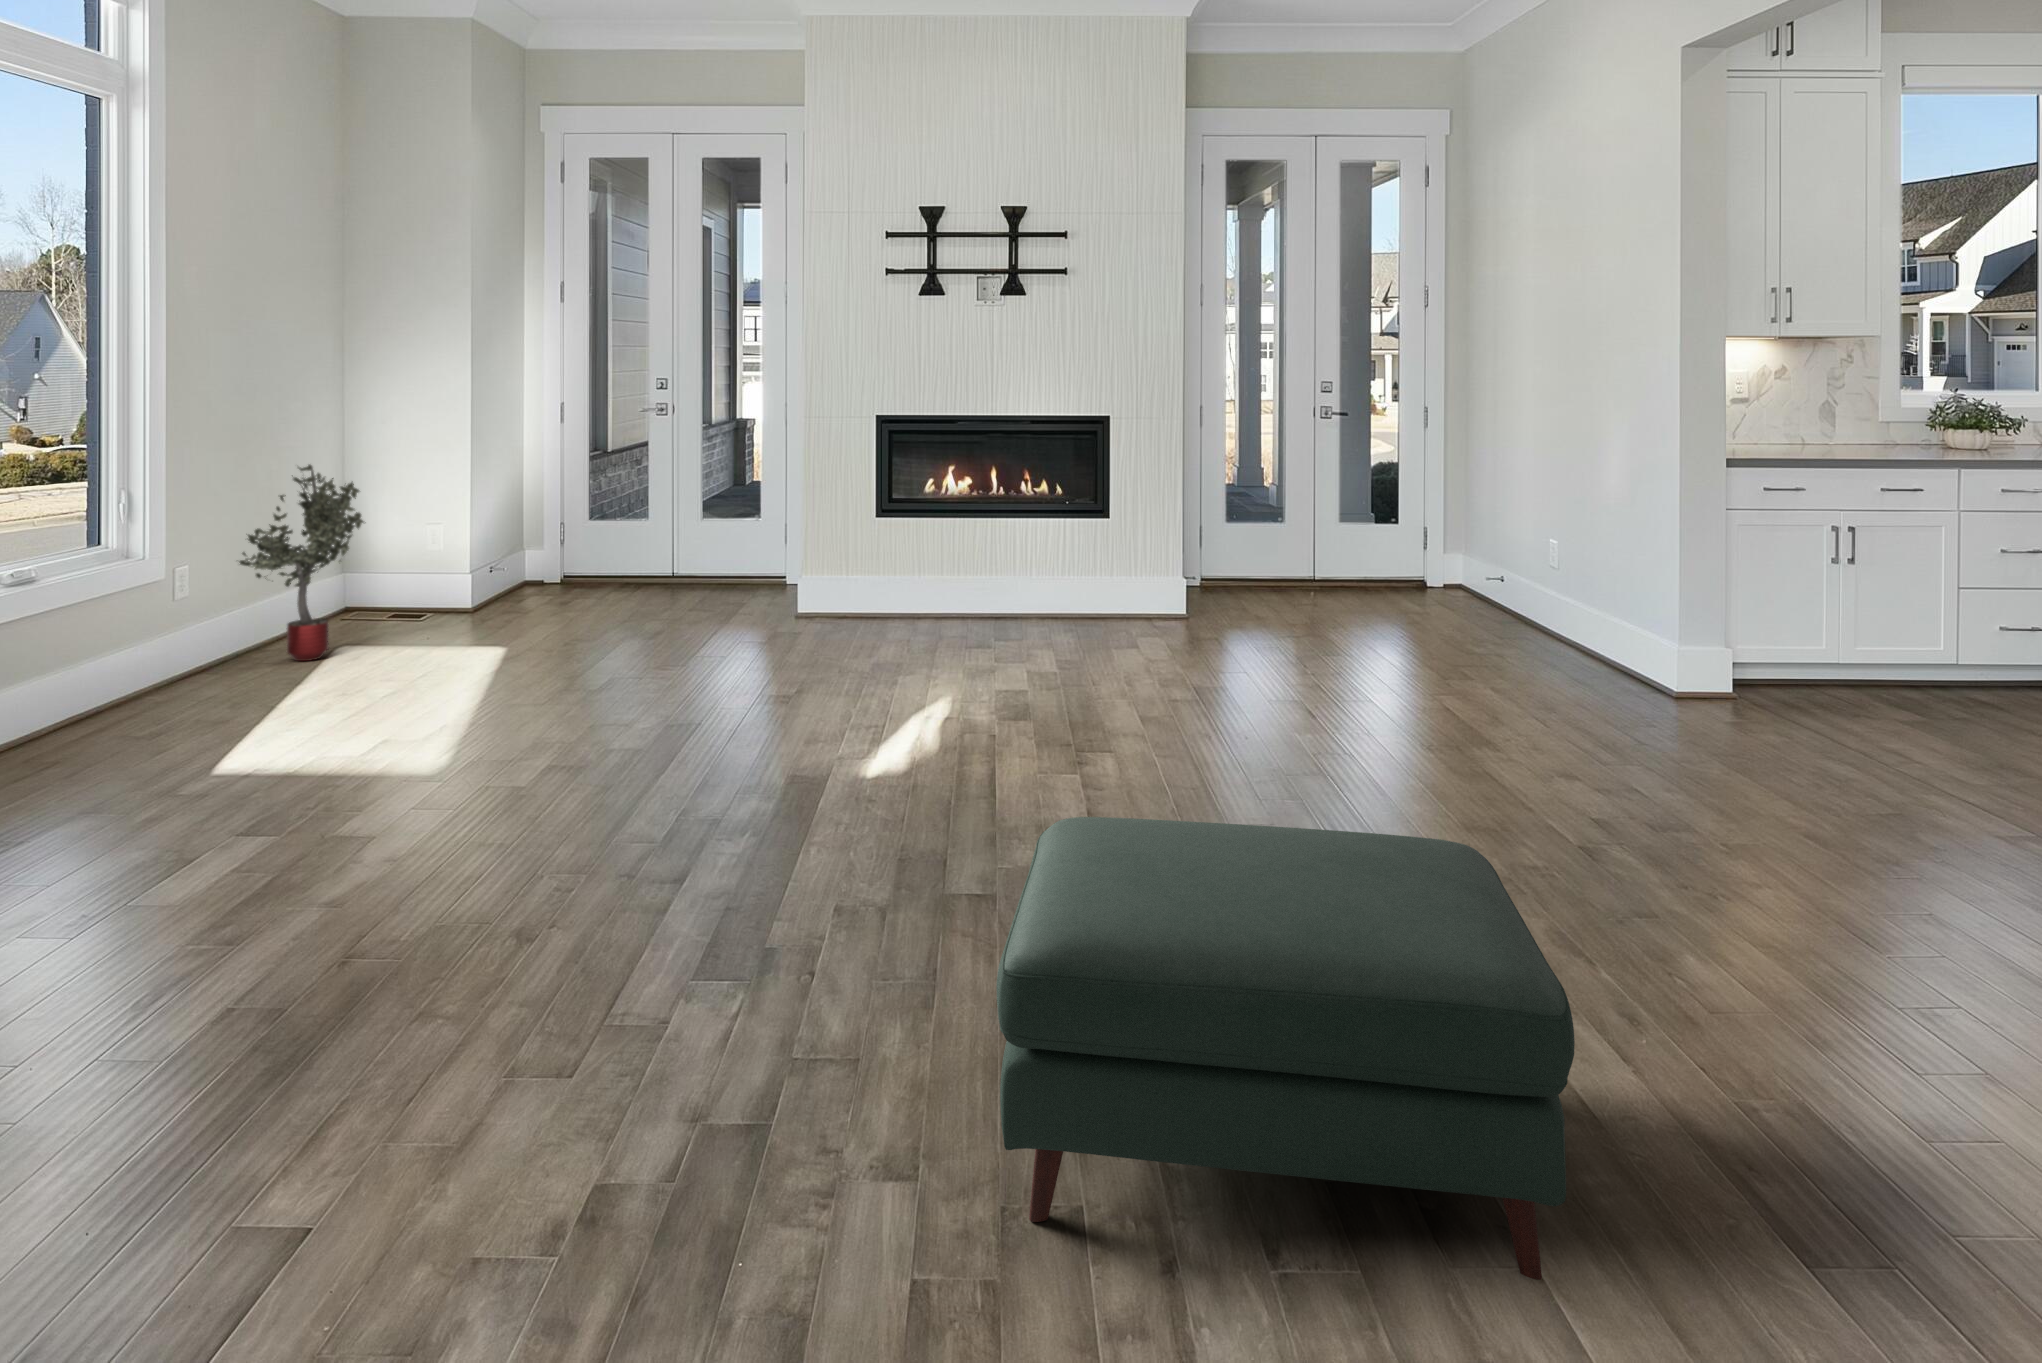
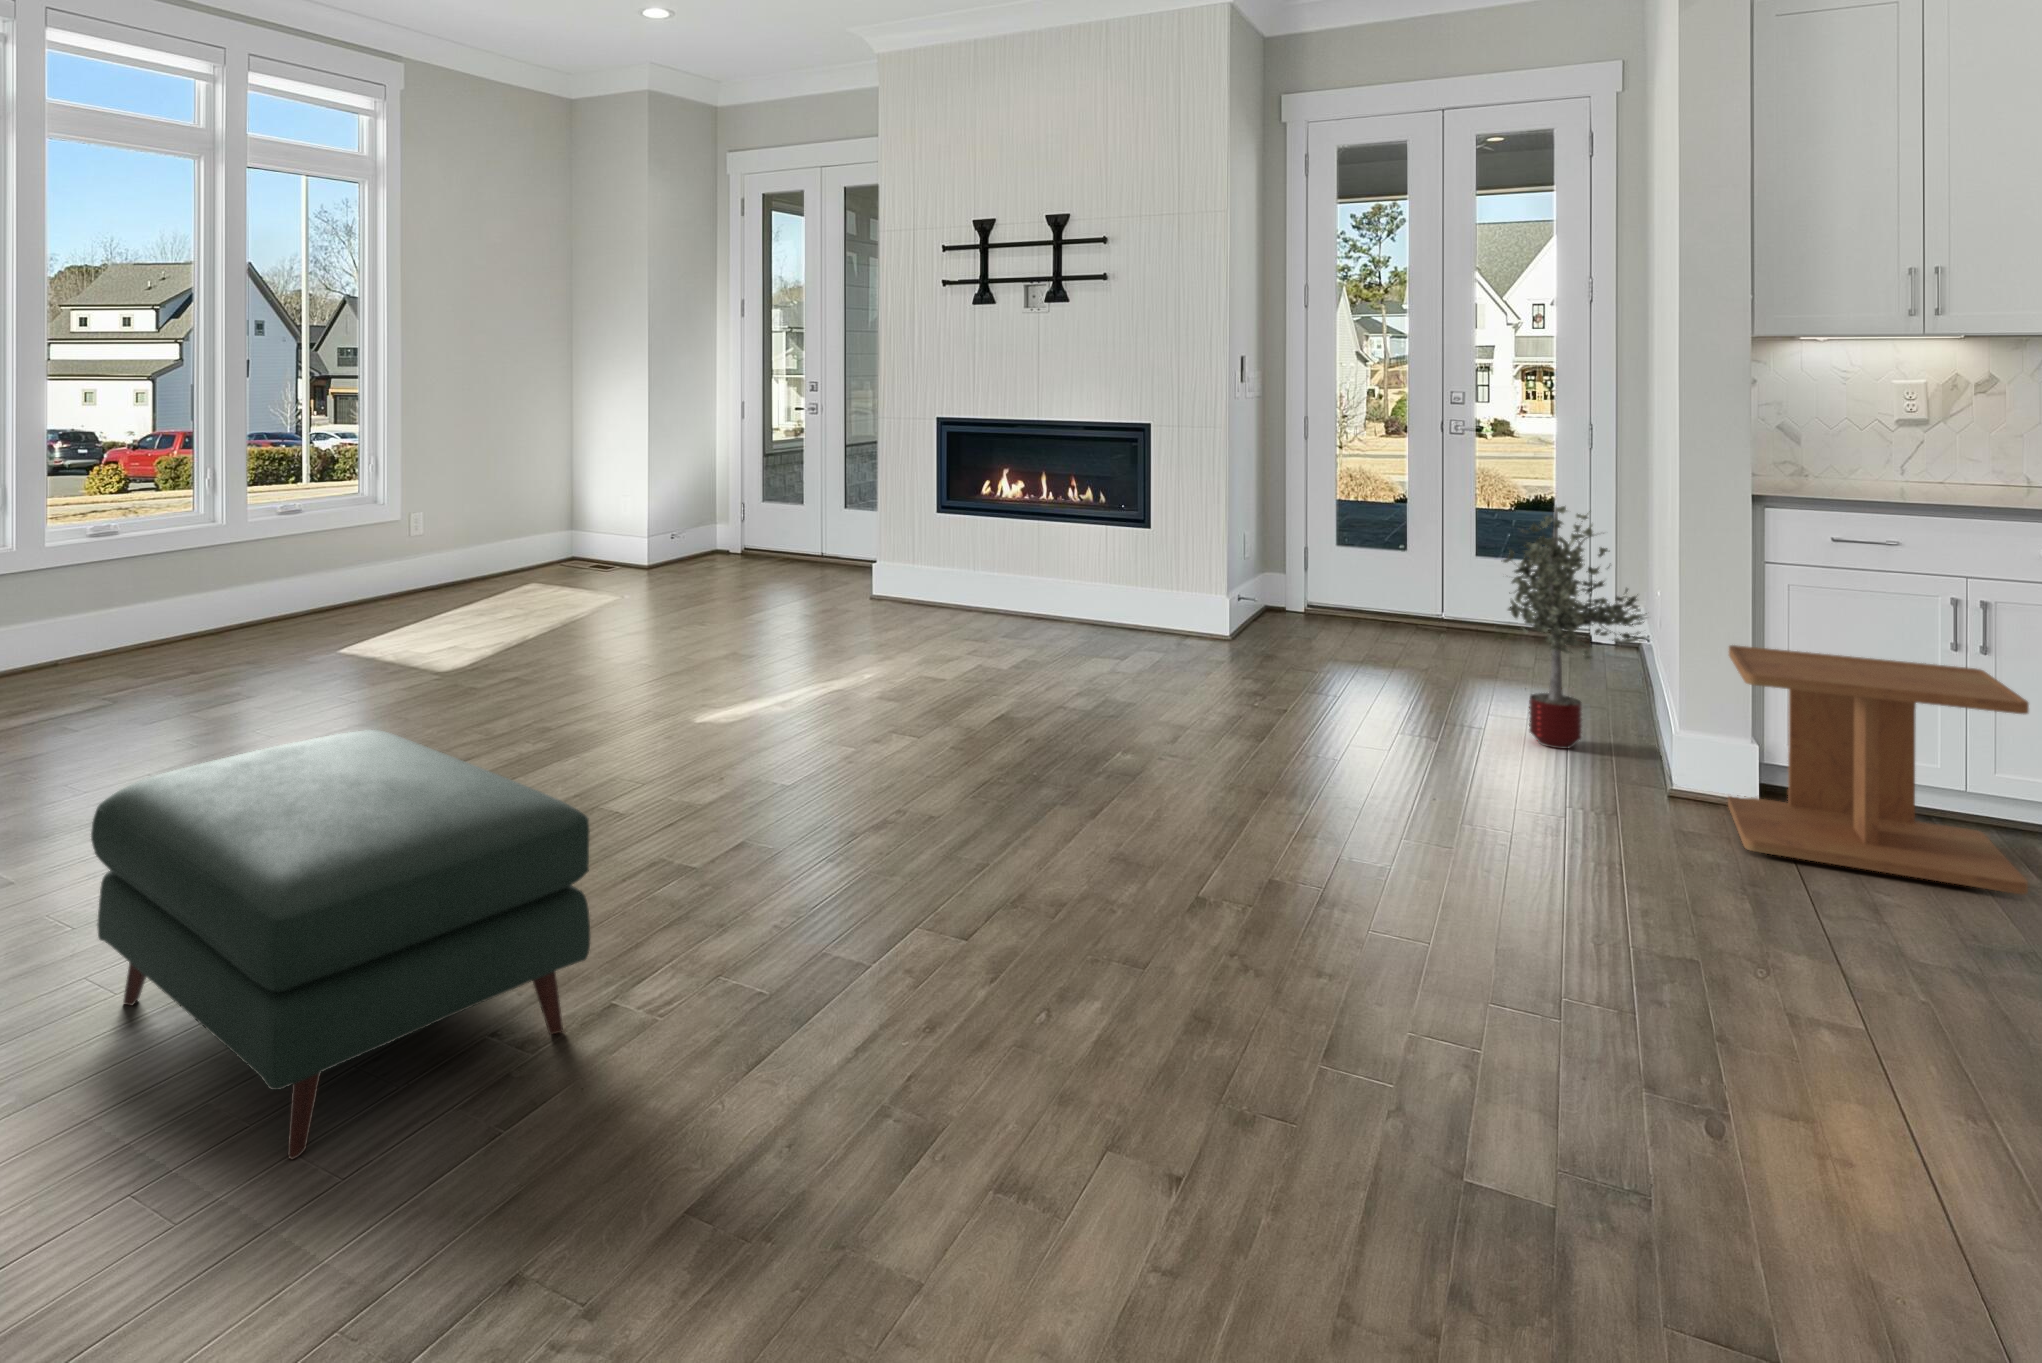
potted tree: present [239,465,364,661] -> present [1503,506,1647,749]
side table: none [1710,569,1925,718] -> present [1728,645,2029,894]

